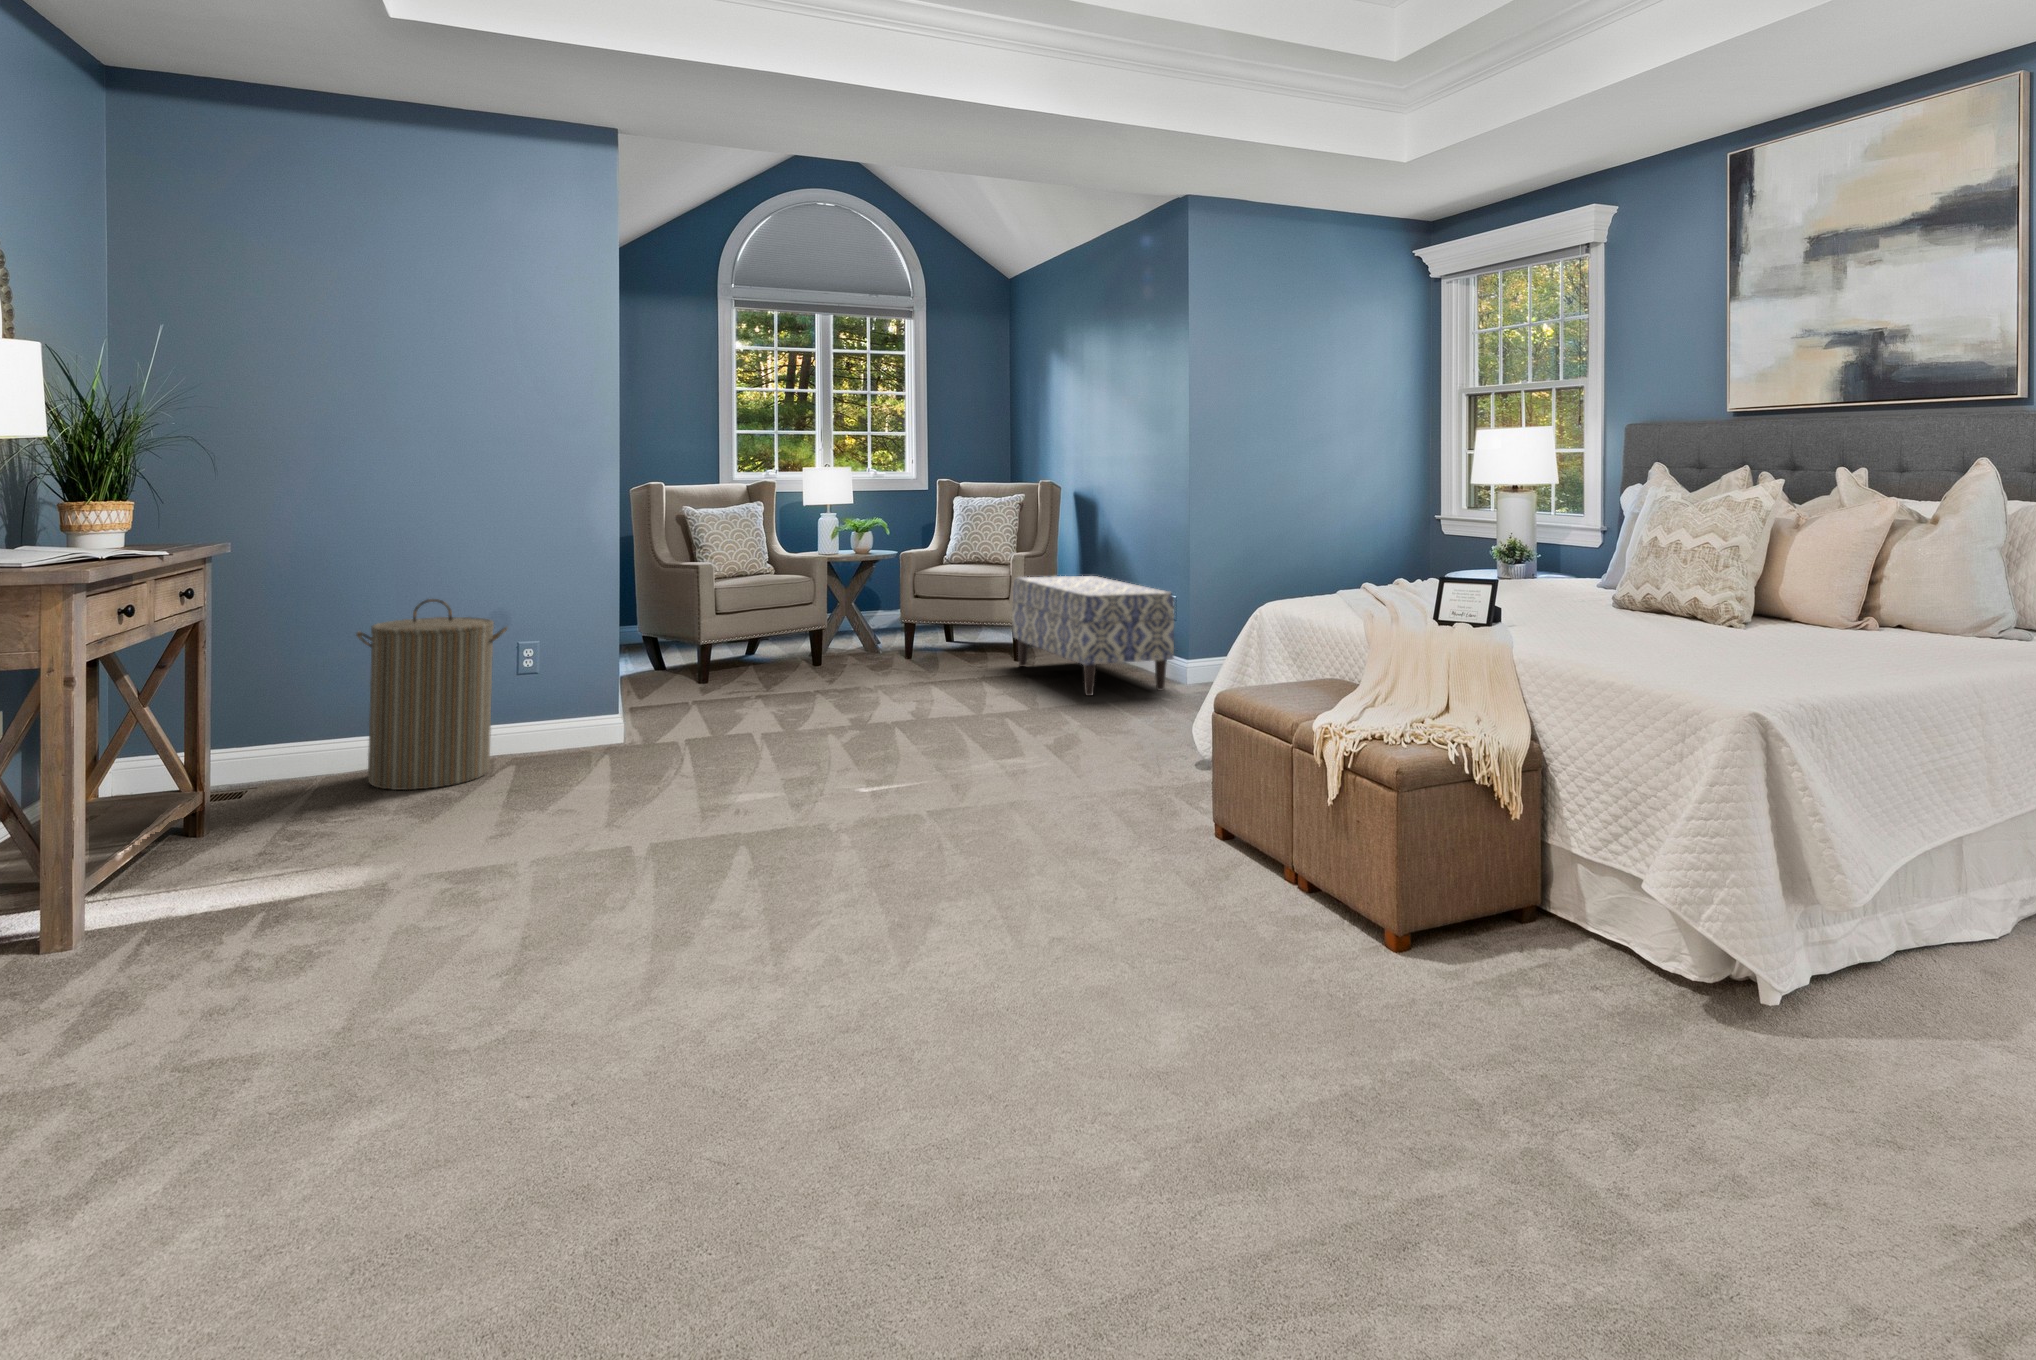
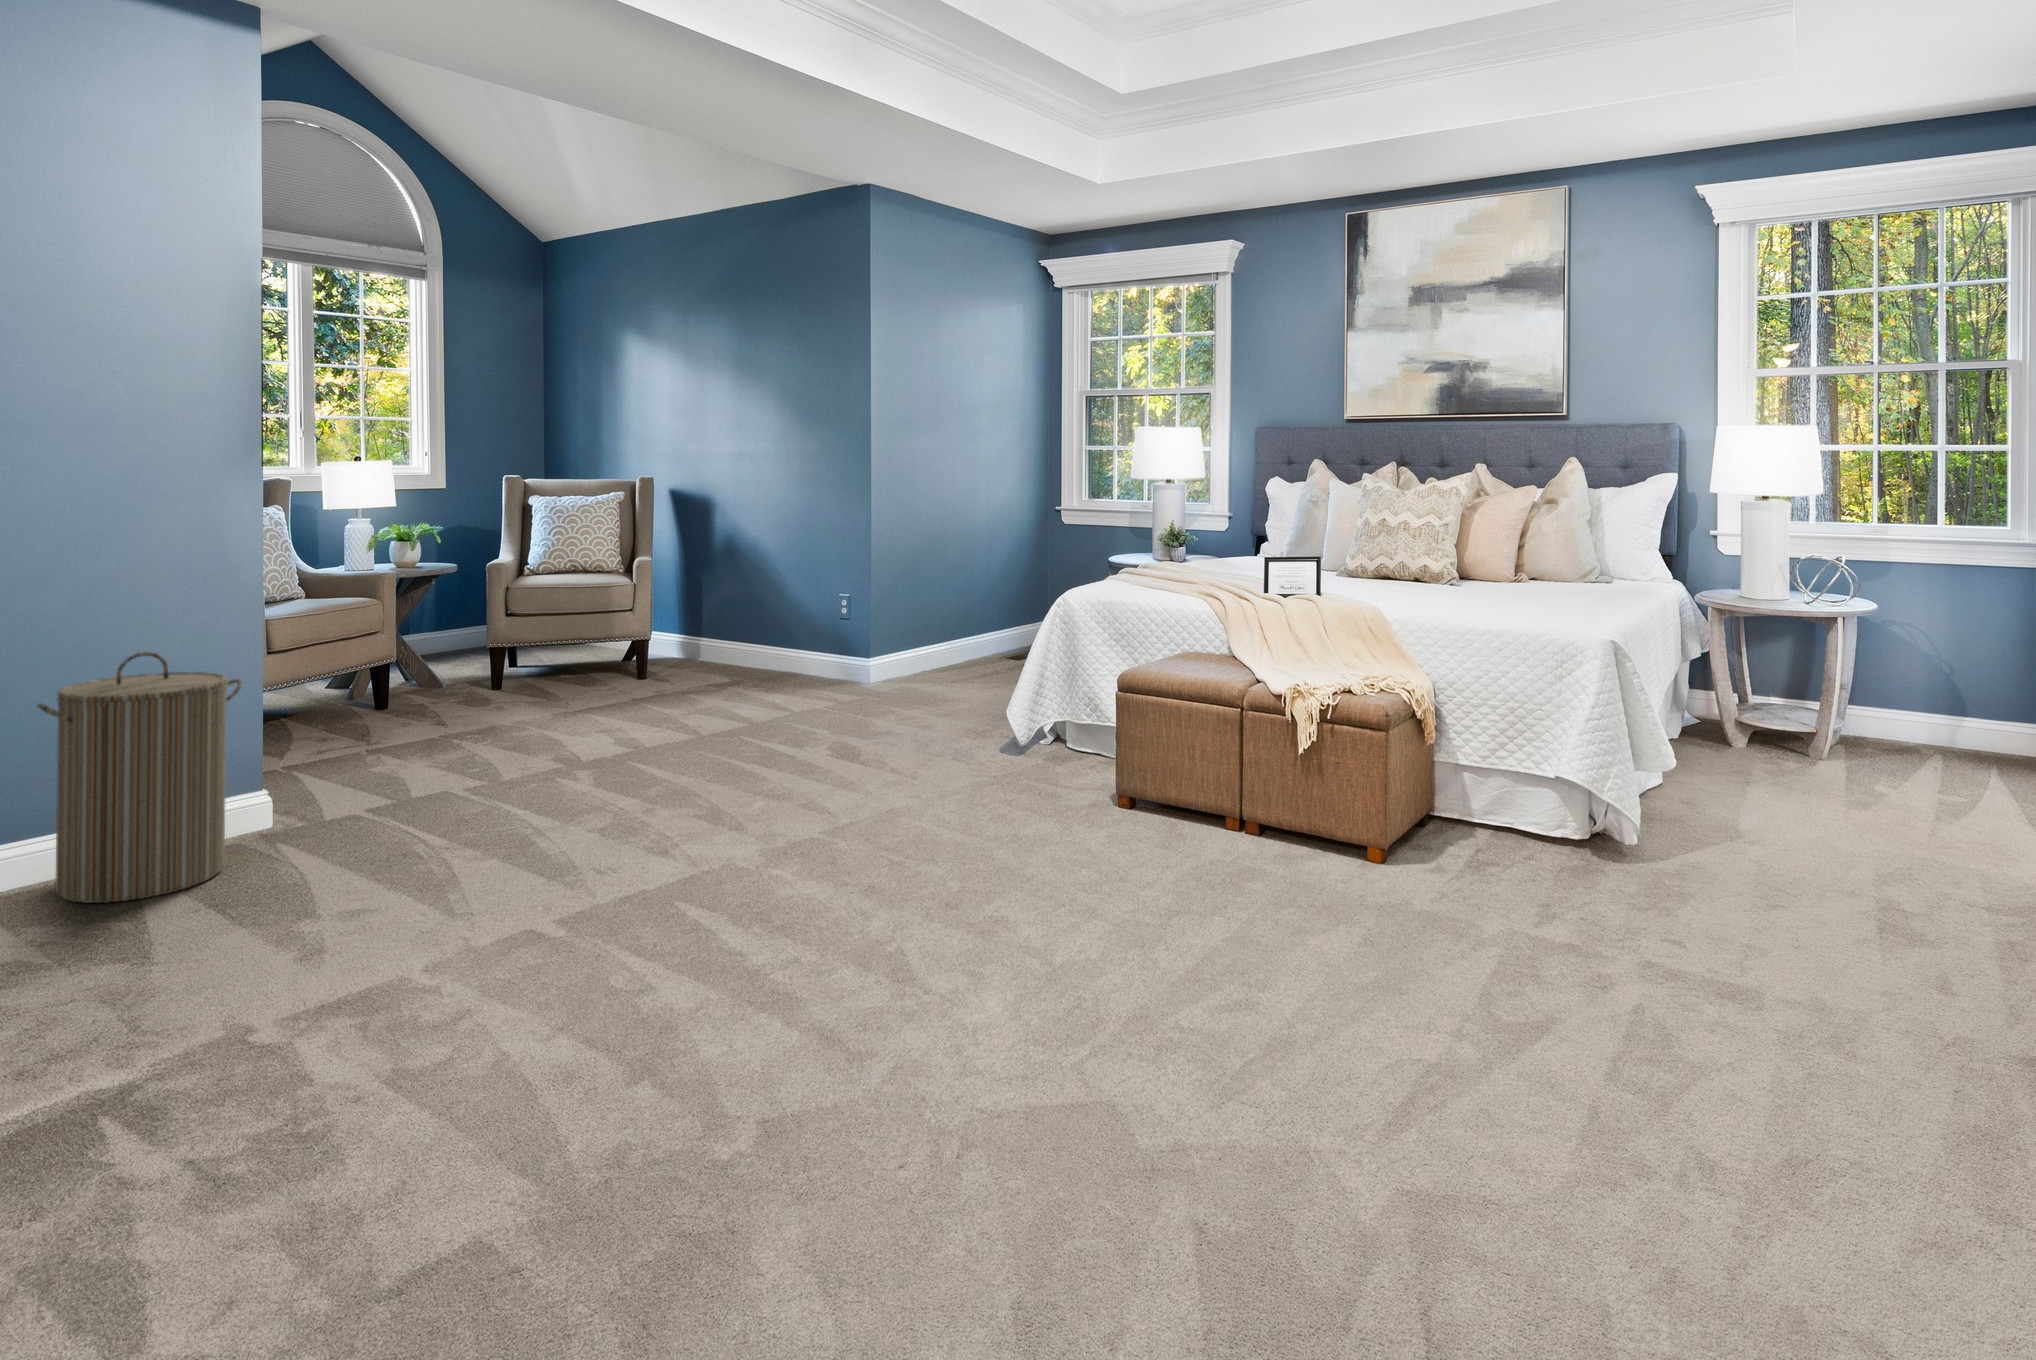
bench: present [1012,576,1174,696] -> none [648,576,857,698]

